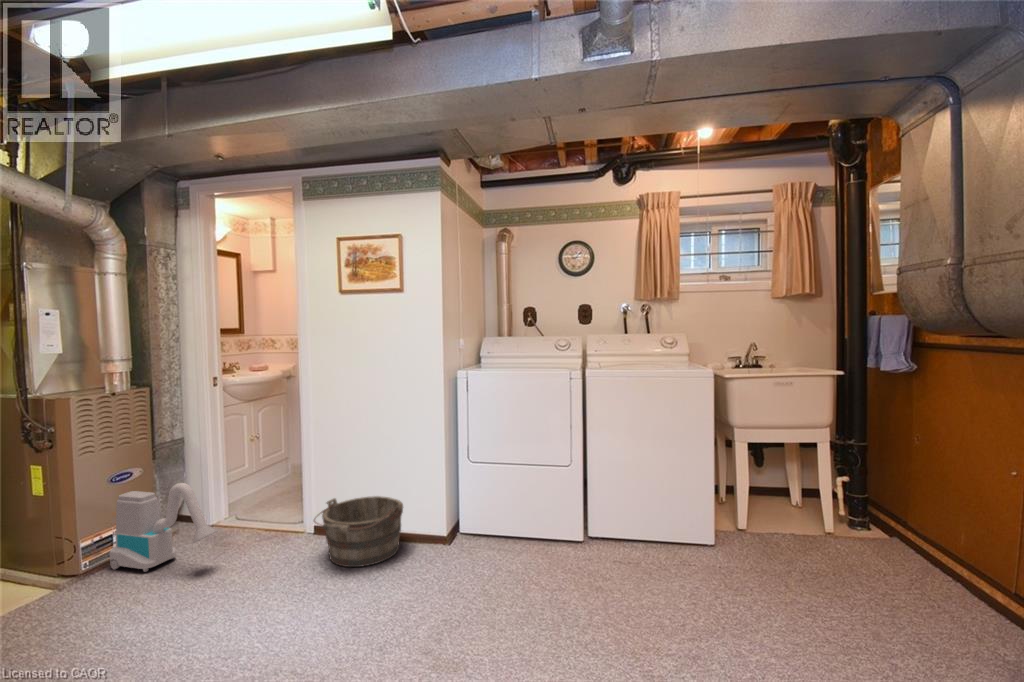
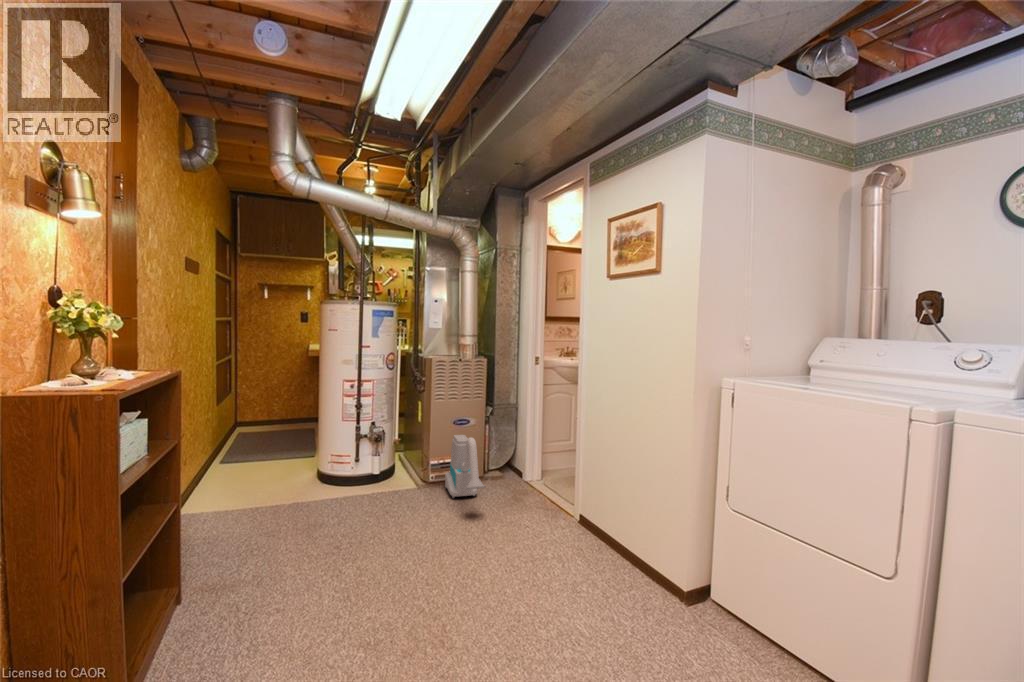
bucket: present [314,496,403,567] -> none [532,496,630,589]

